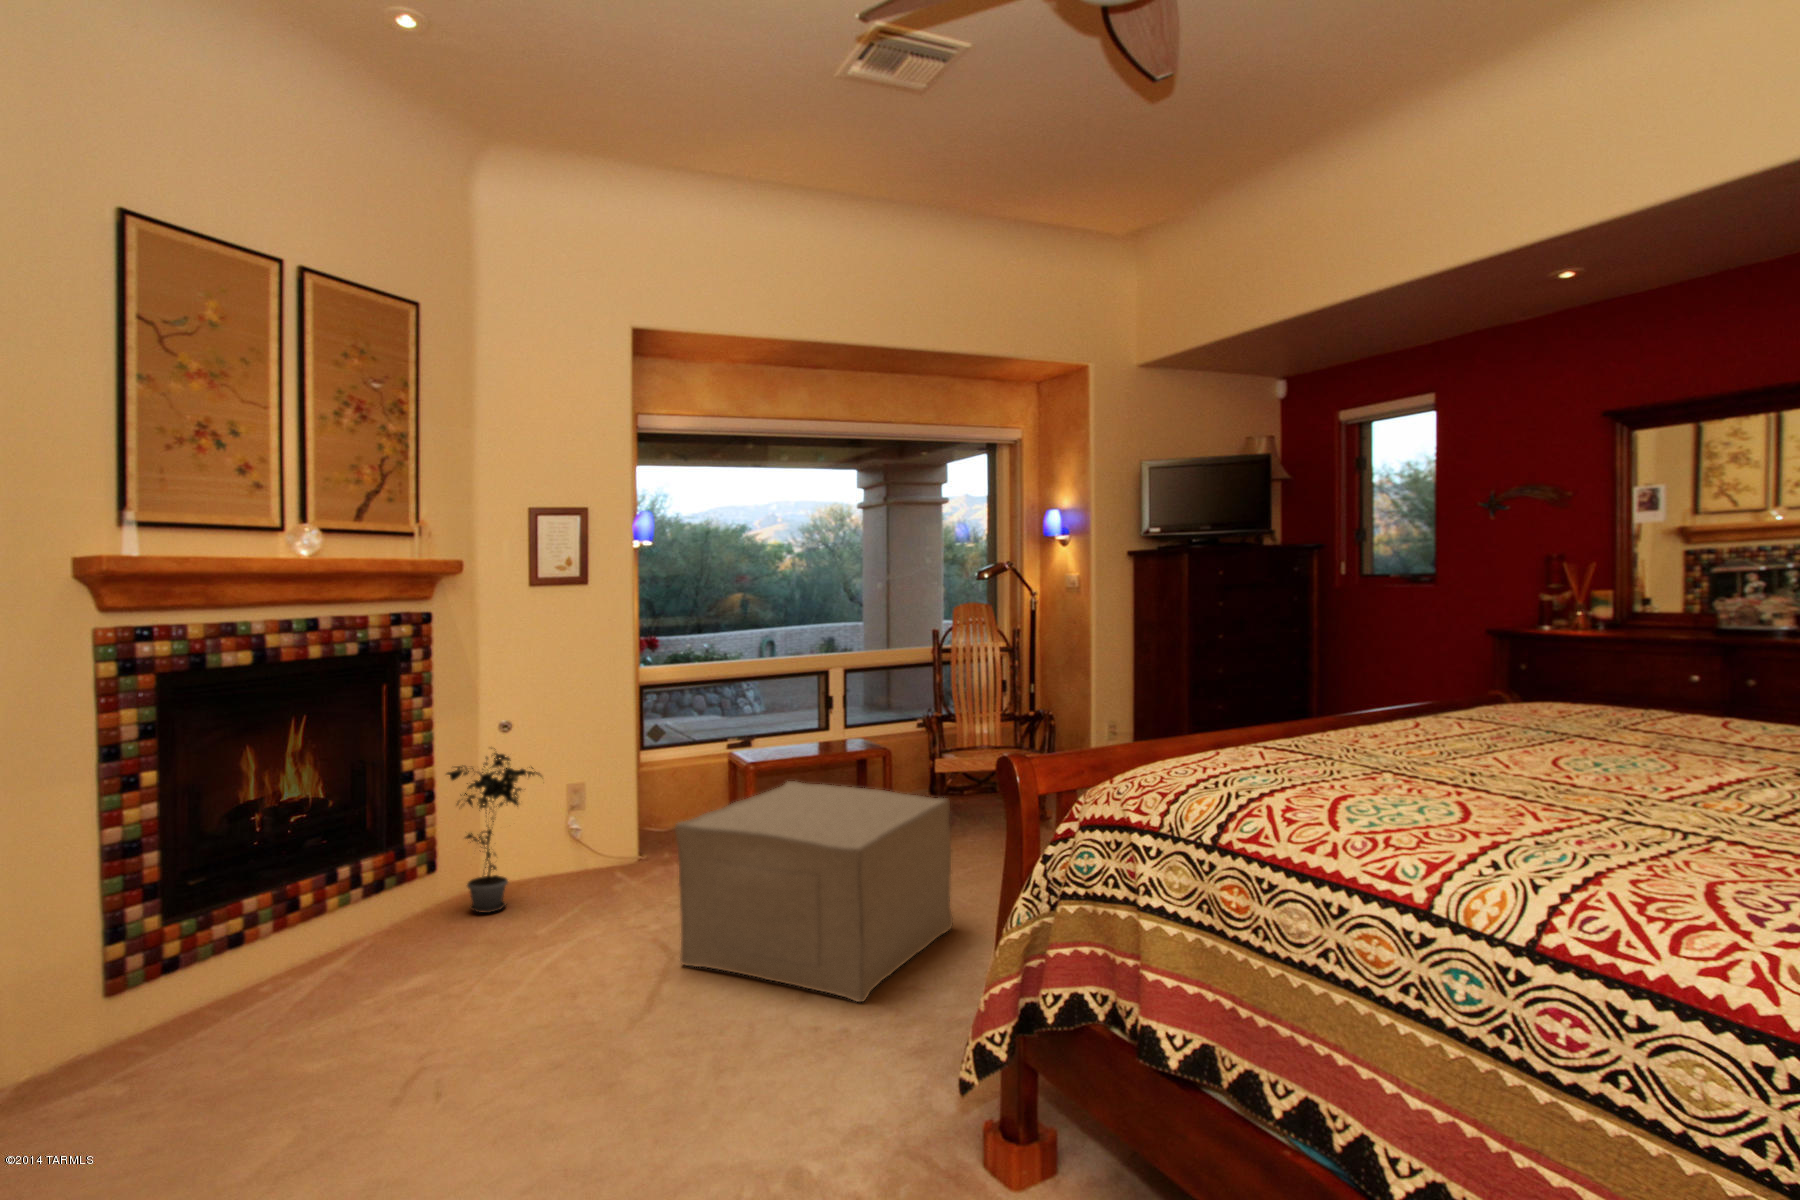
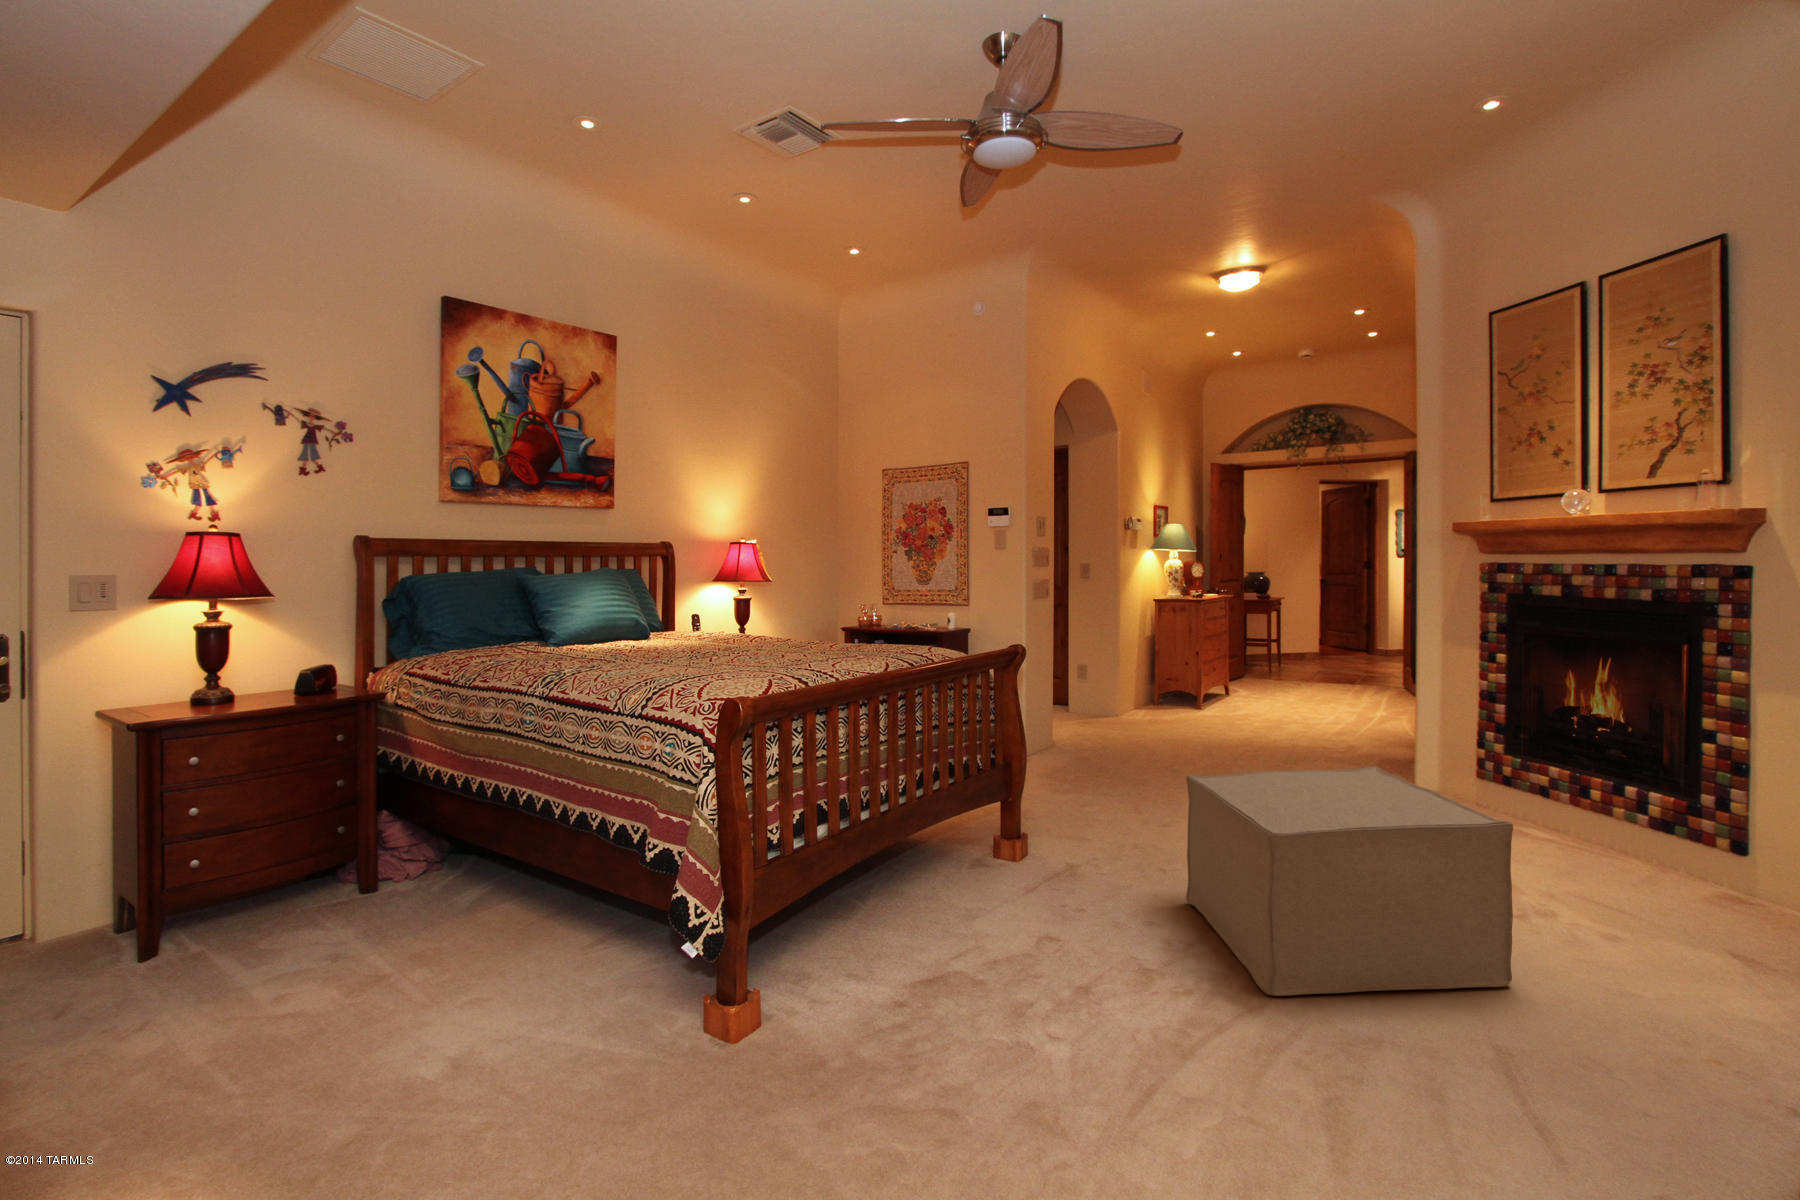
potted plant: present [447,748,541,913] -> none [1641,726,1748,906]

